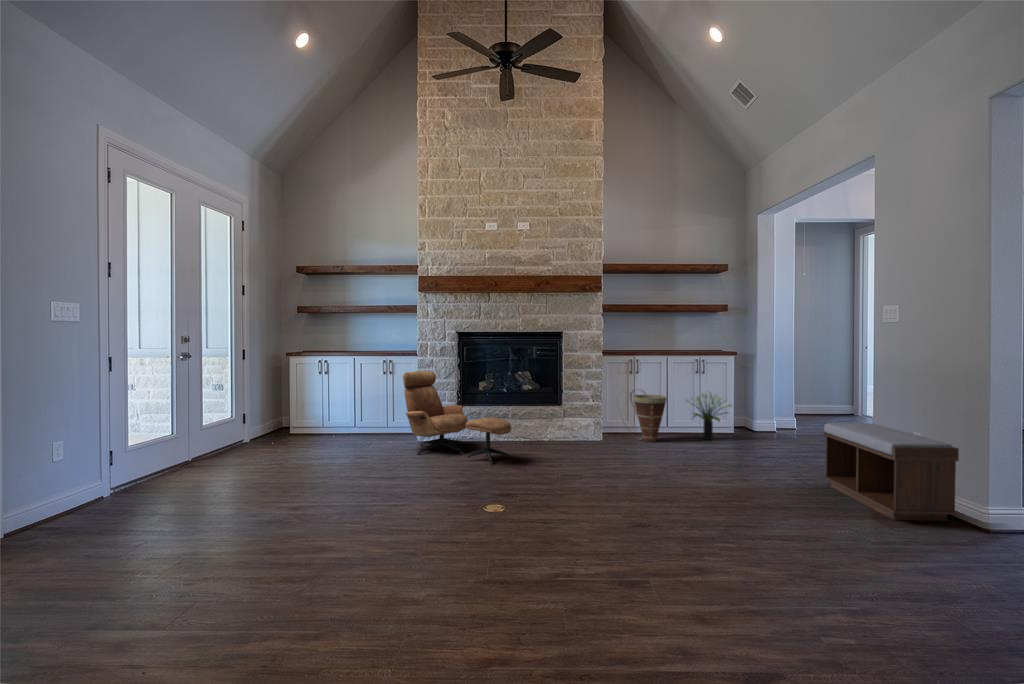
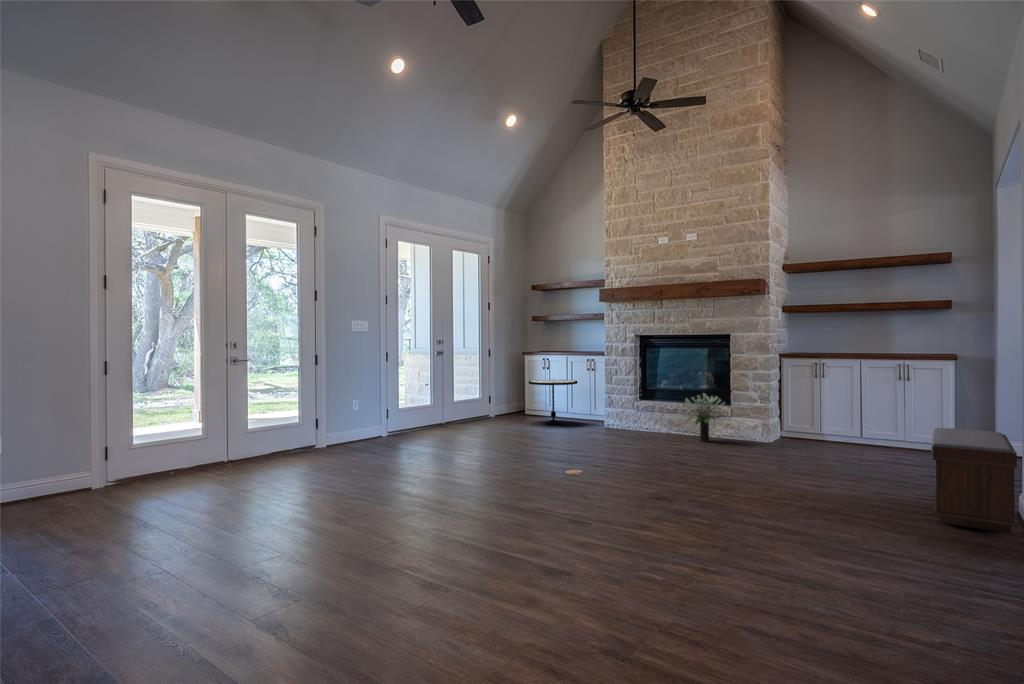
lounge chair: present [403,371,511,462] -> none [583,369,654,444]
side table: none [318,385,382,443] -> present [529,380,577,425]
basket: present [630,390,667,442] -> none [792,394,844,449]
potted plant: present [686,391,732,440] -> present [681,393,727,442]

